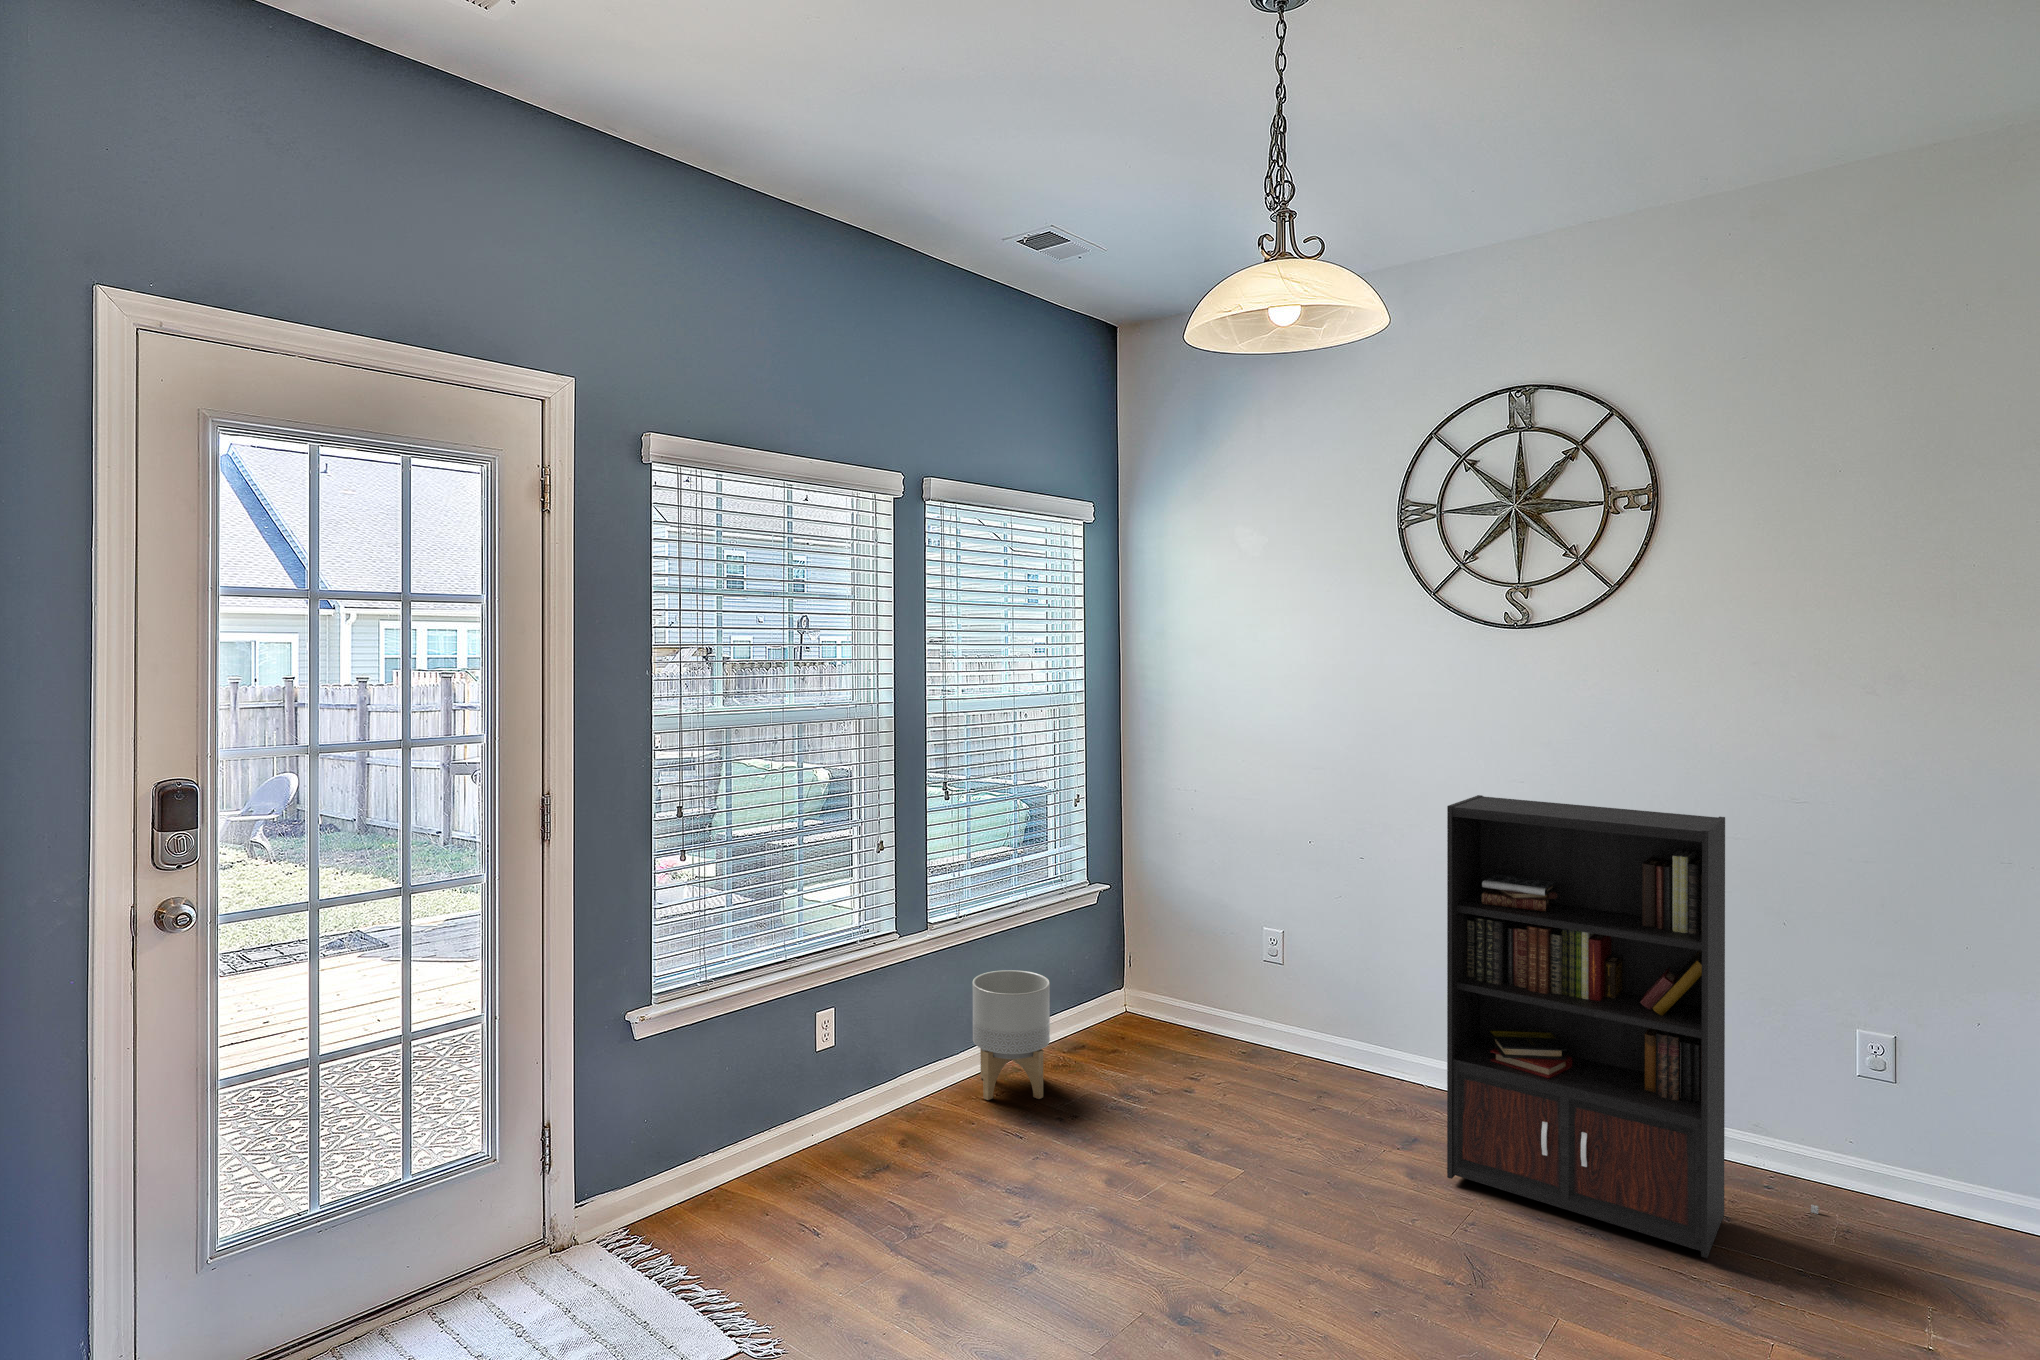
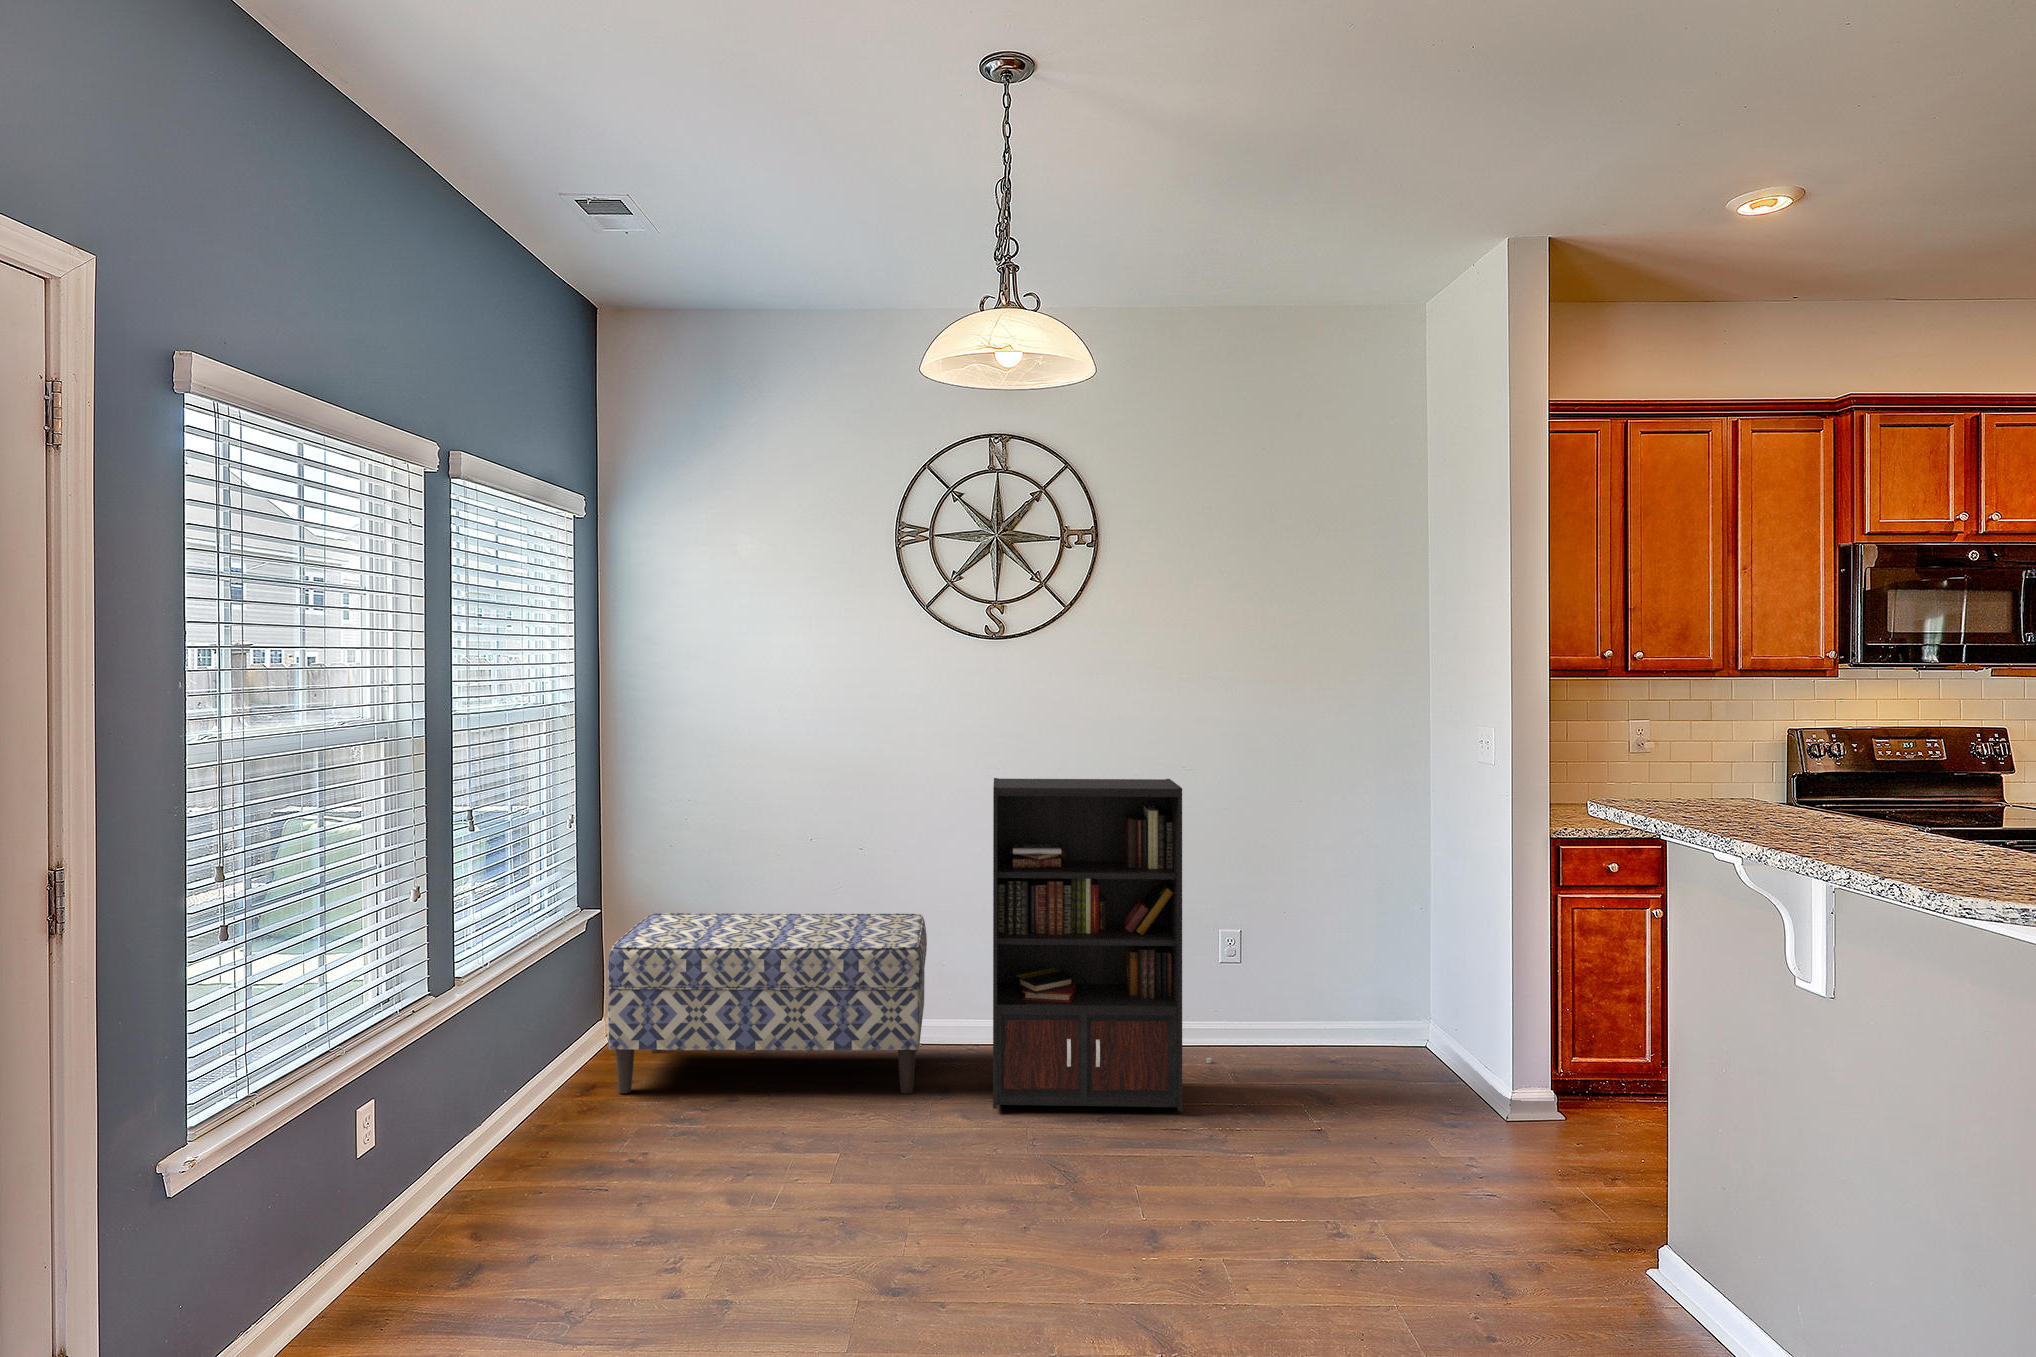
bench: none [1087,896,1429,1135] -> present [608,913,927,1094]
planter: present [973,970,1050,1100] -> none [503,1014,595,1167]

